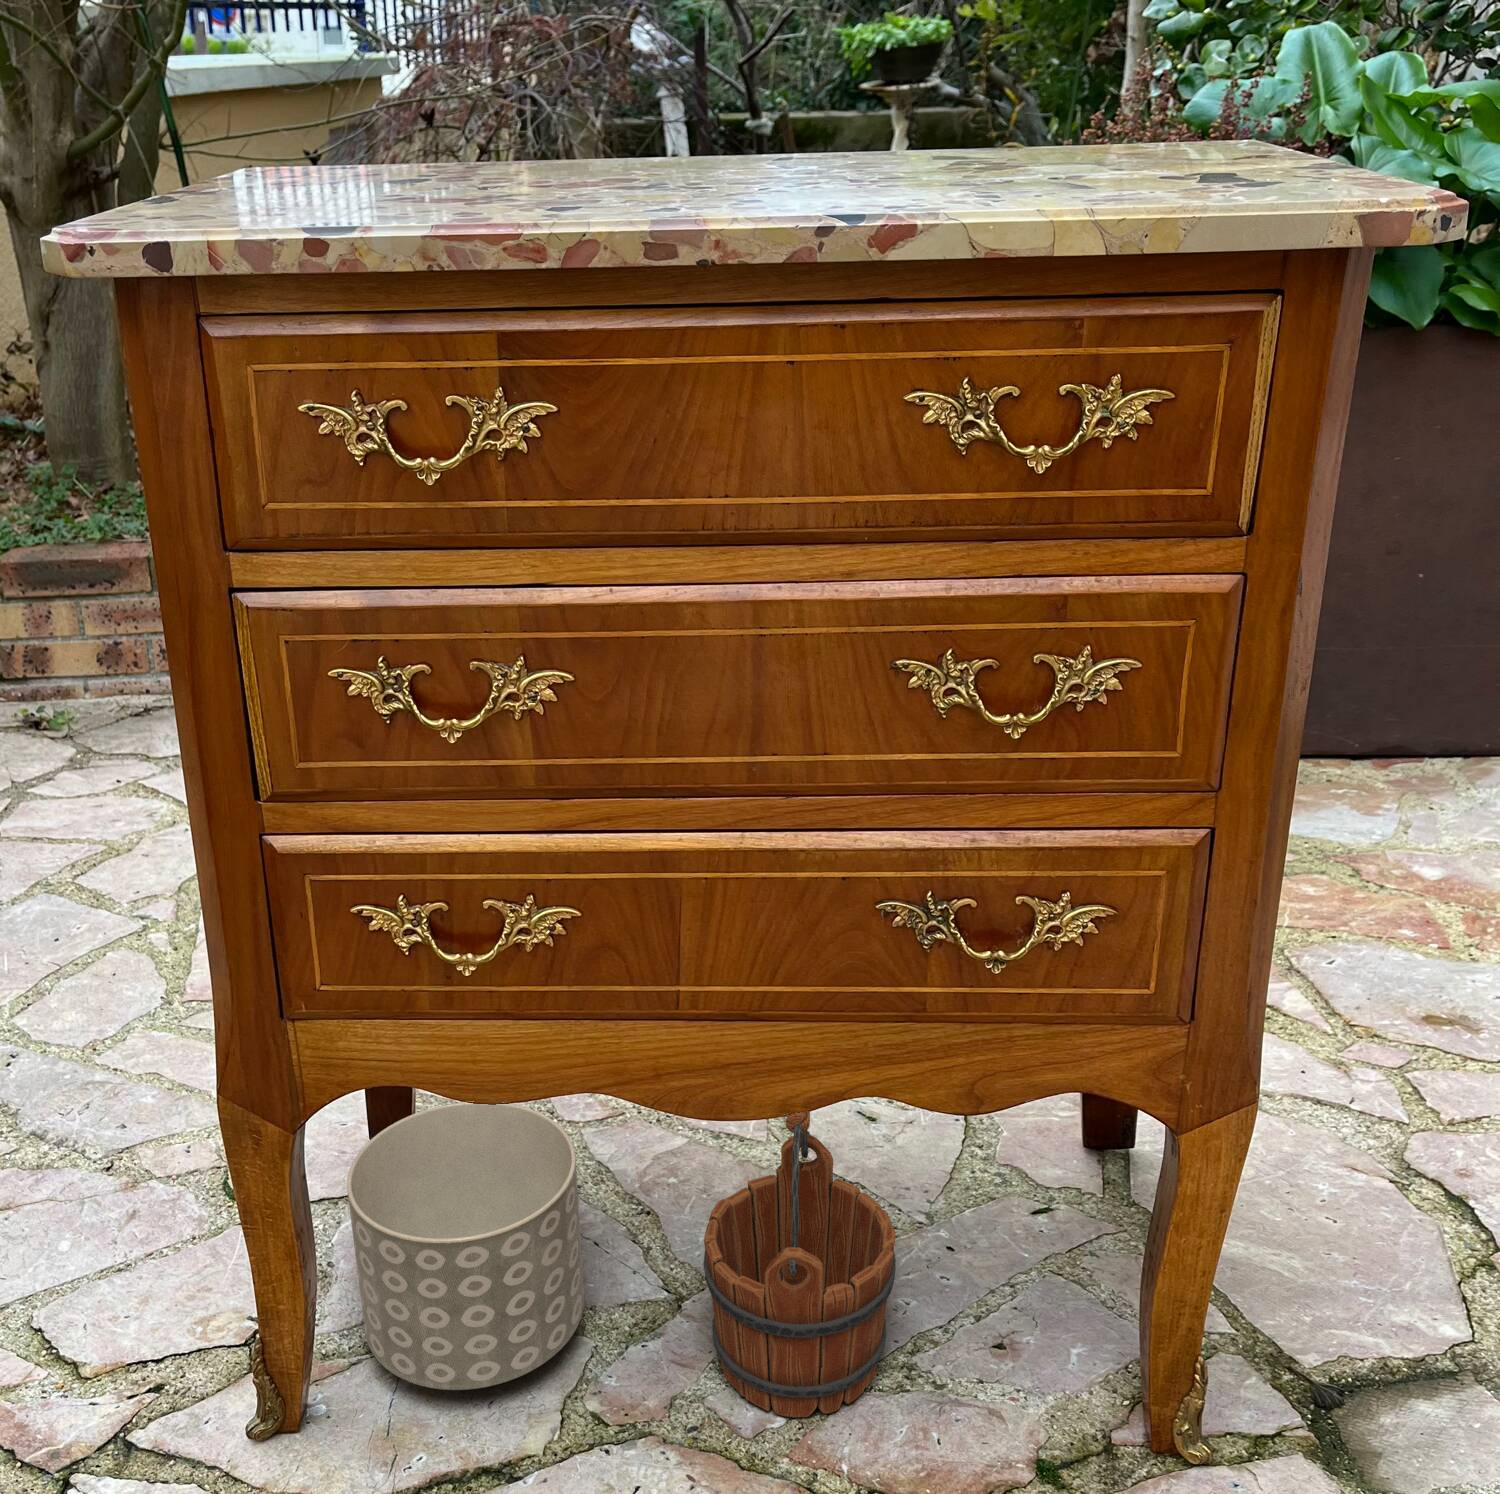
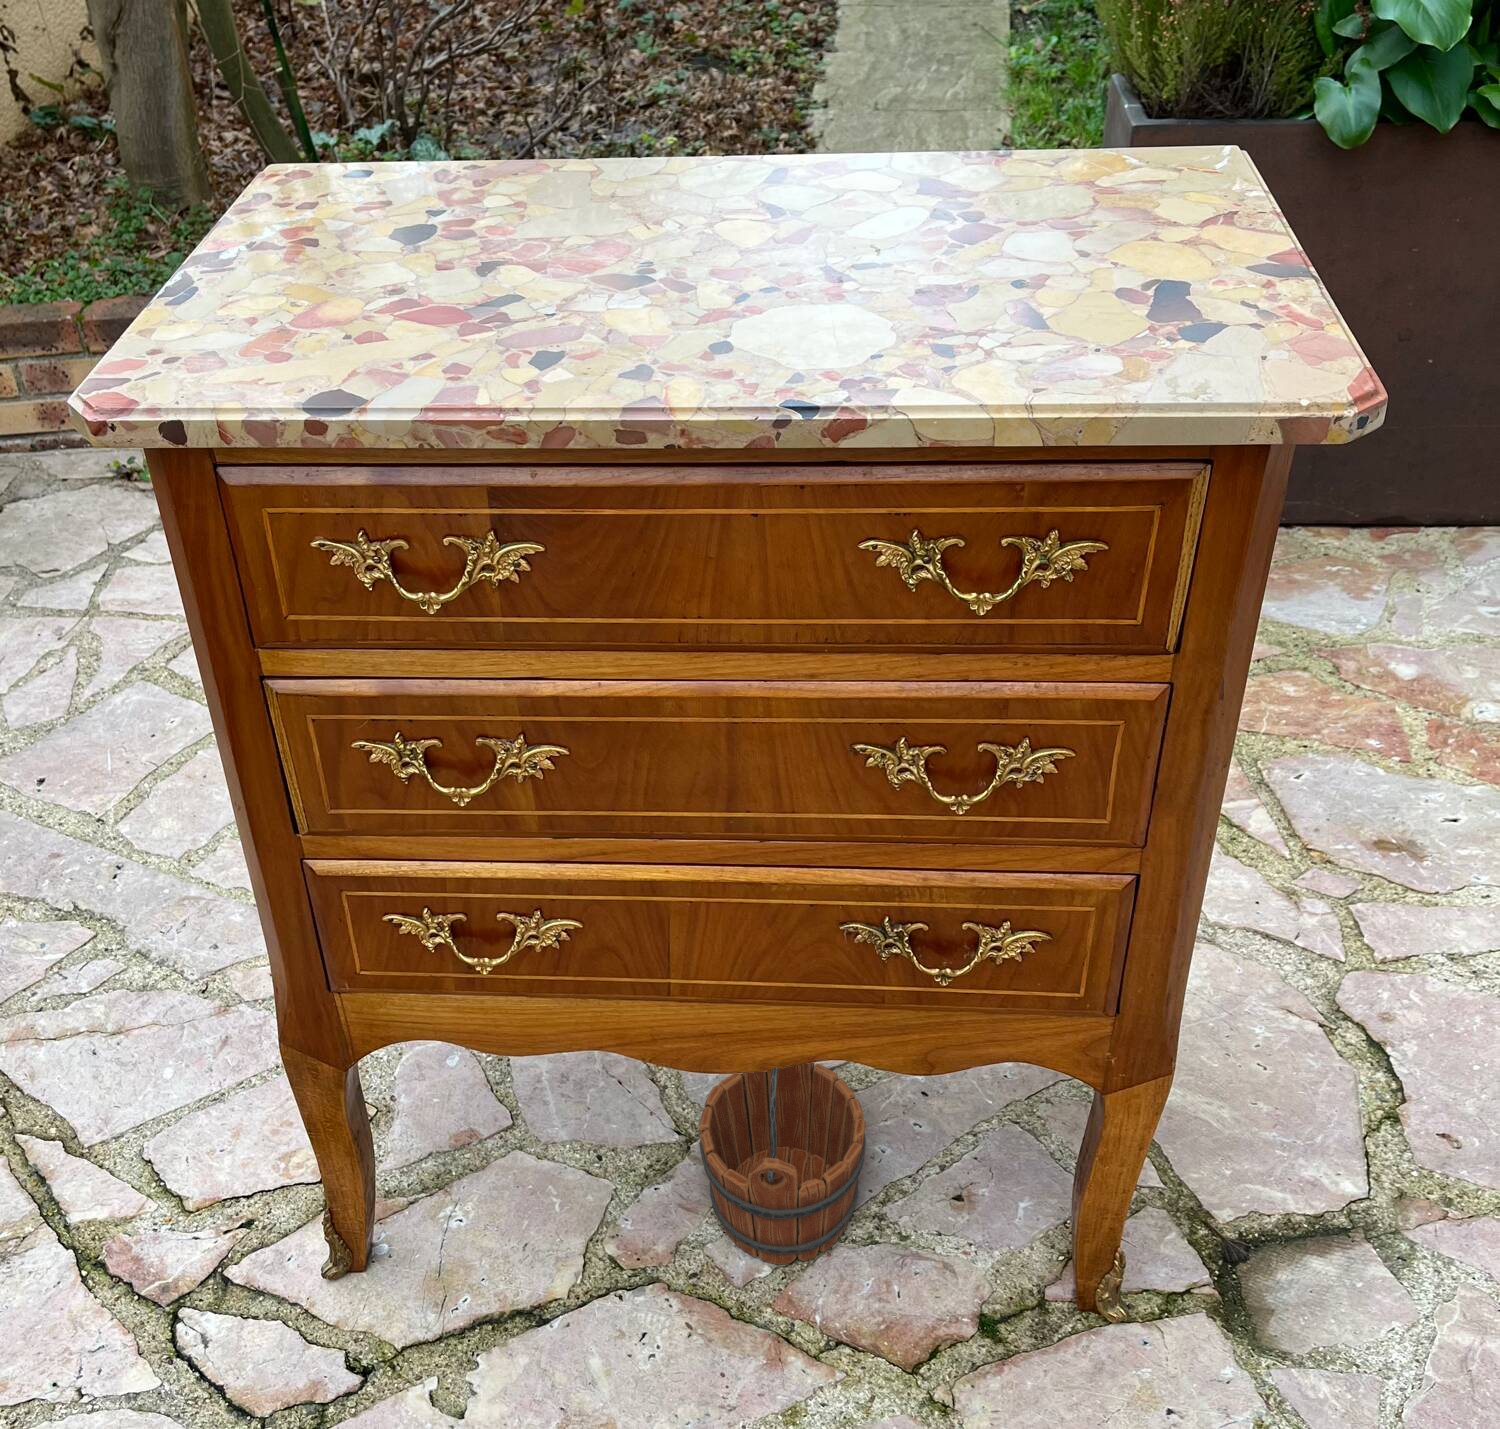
planter: present [347,1101,584,1390] -> none [390,991,602,1242]

